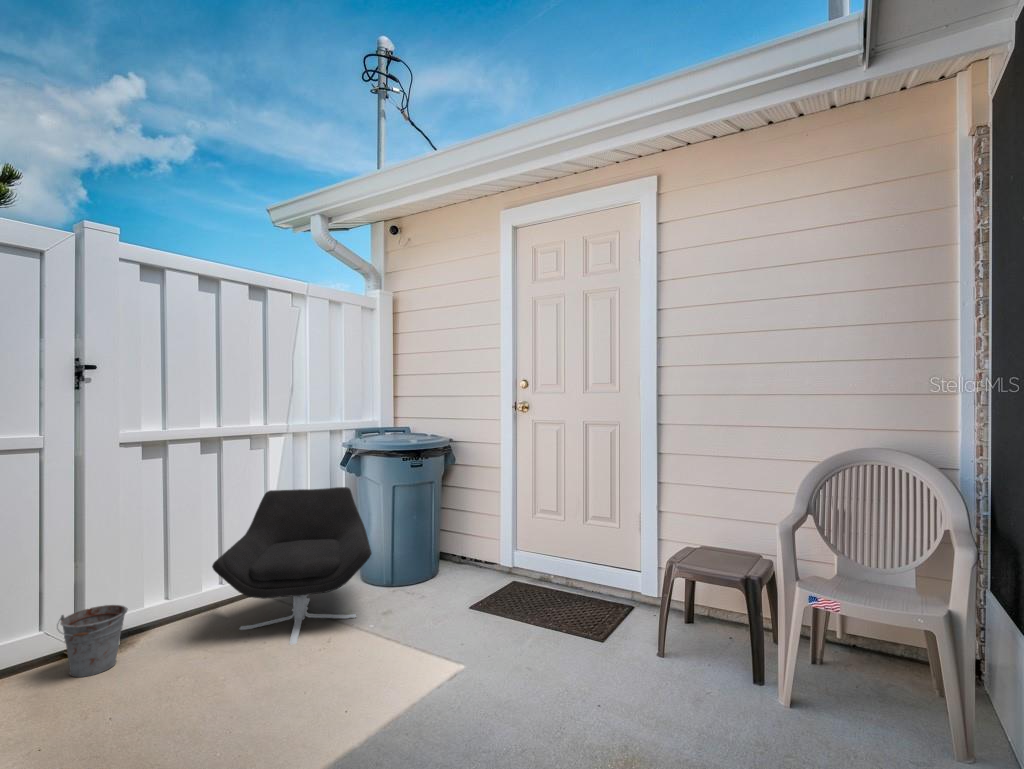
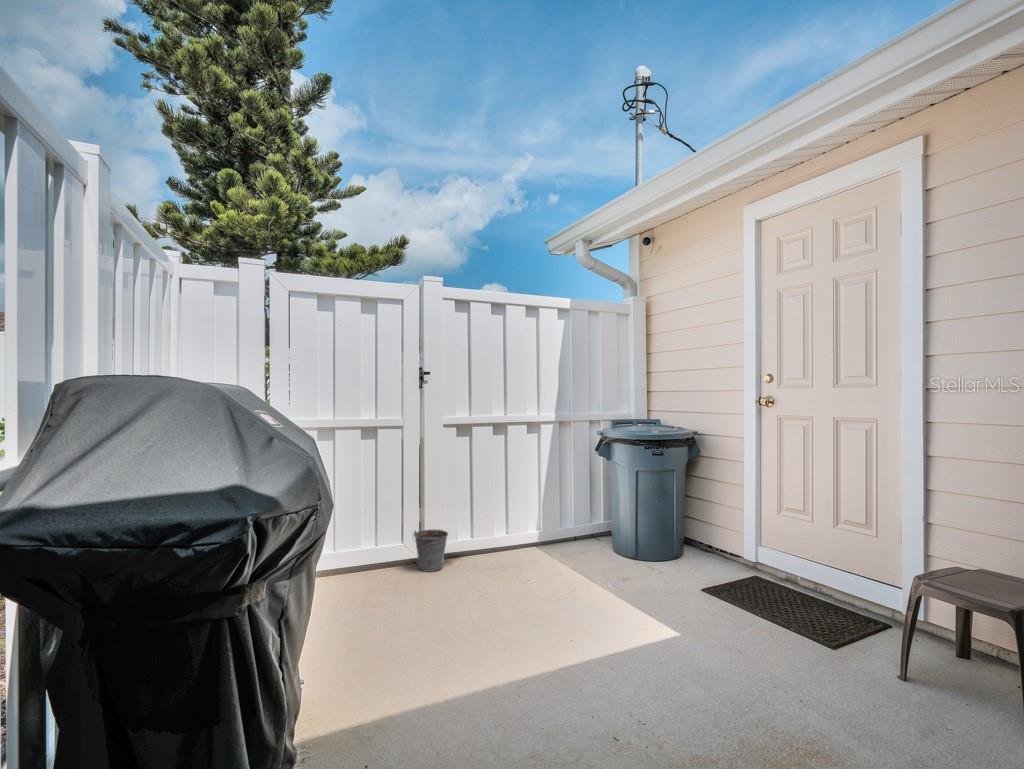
lounge chair: present [212,487,371,644] -> none [497,465,612,587]

